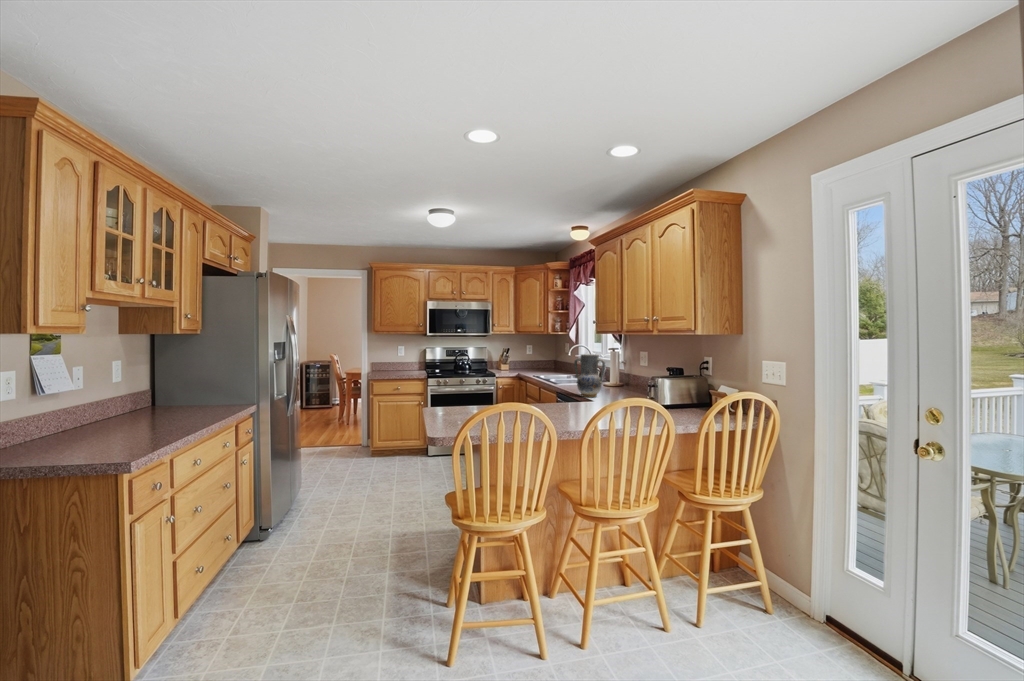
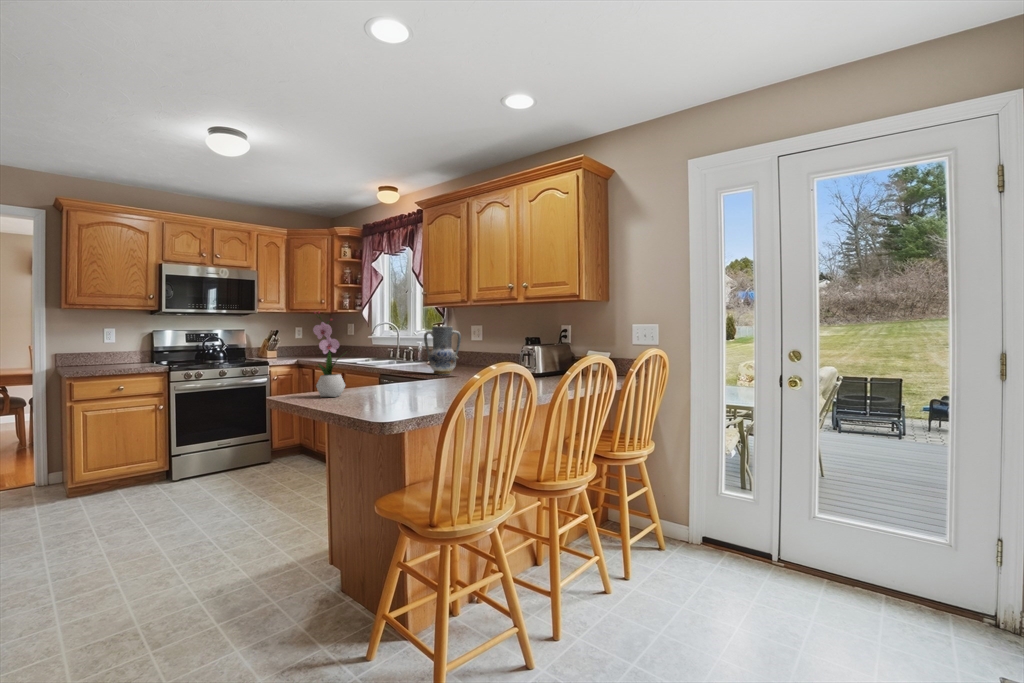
flower arrangement: none [441,349,469,412] -> present [313,311,345,397]

